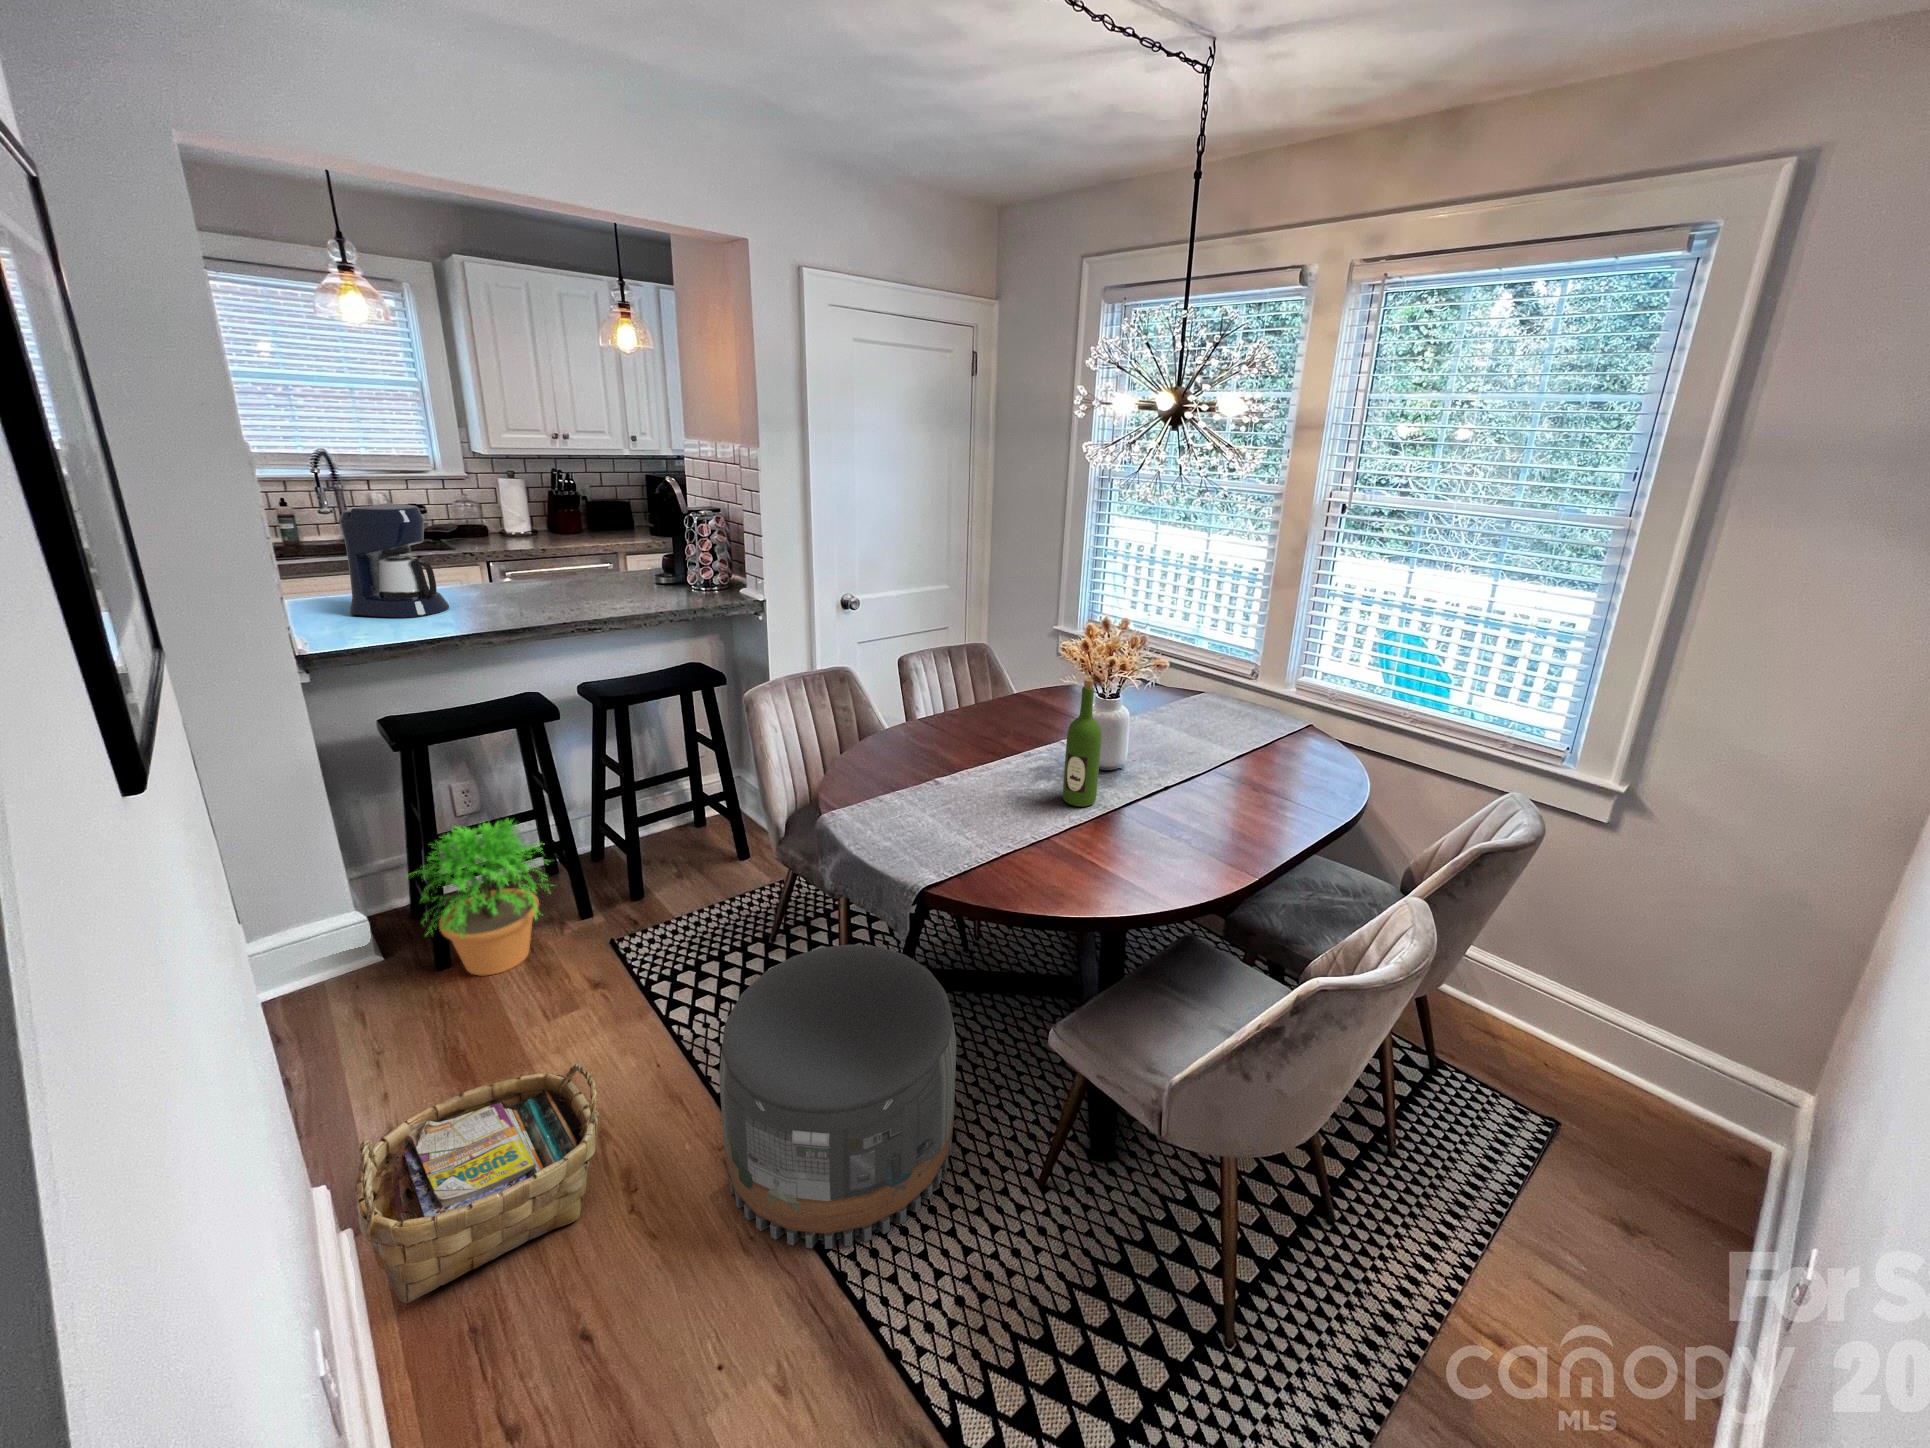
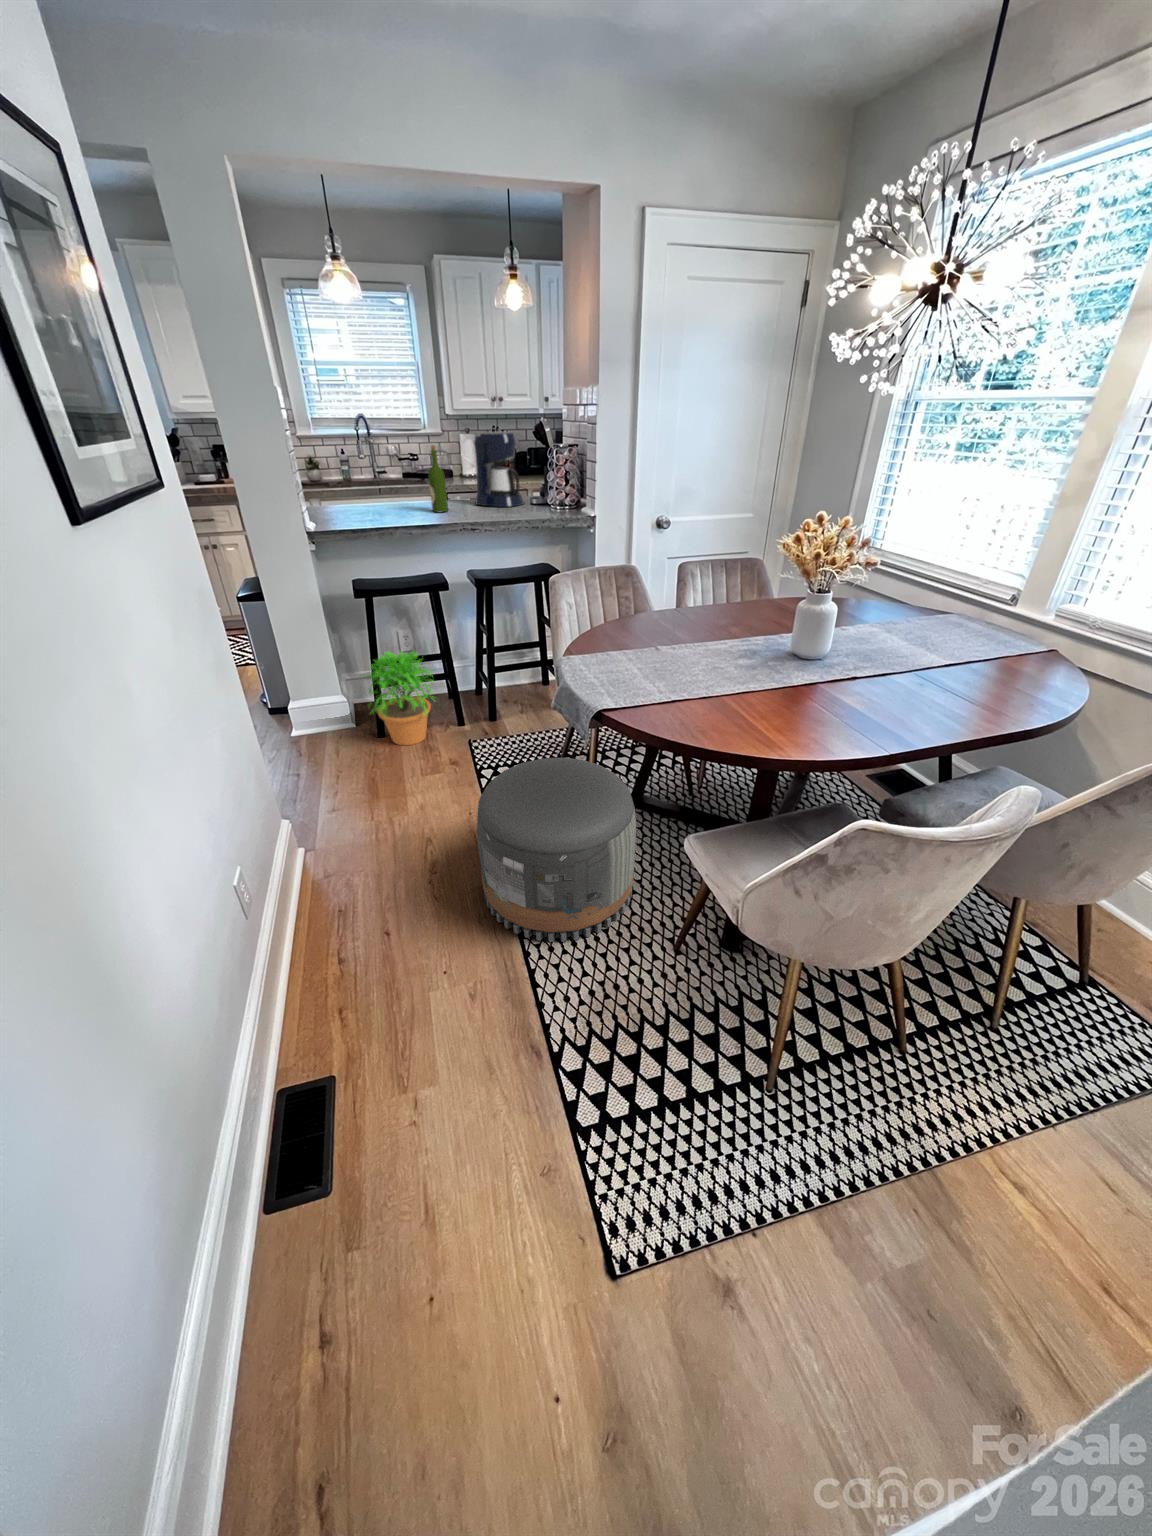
coffee maker: present [339,504,449,618] -> present [474,431,524,507]
wine bottle: present [1063,679,1101,807] -> present [428,445,448,512]
woven basket: present [356,1064,600,1303] -> none [296,794,419,889]

